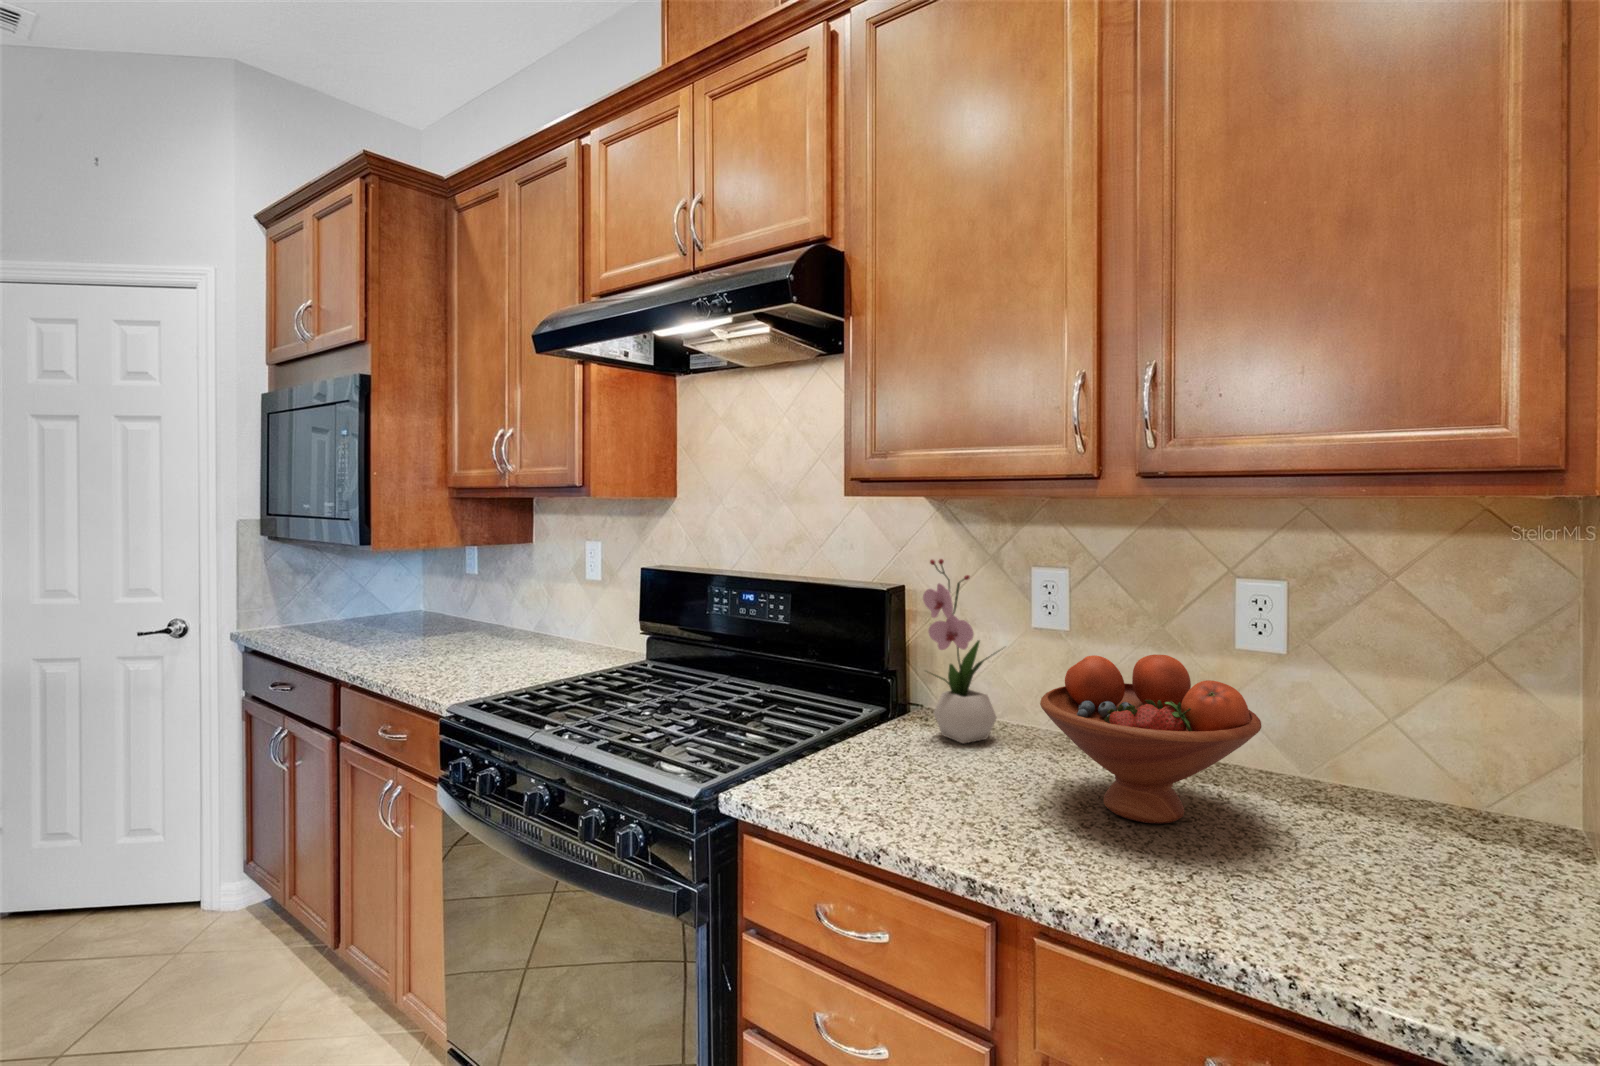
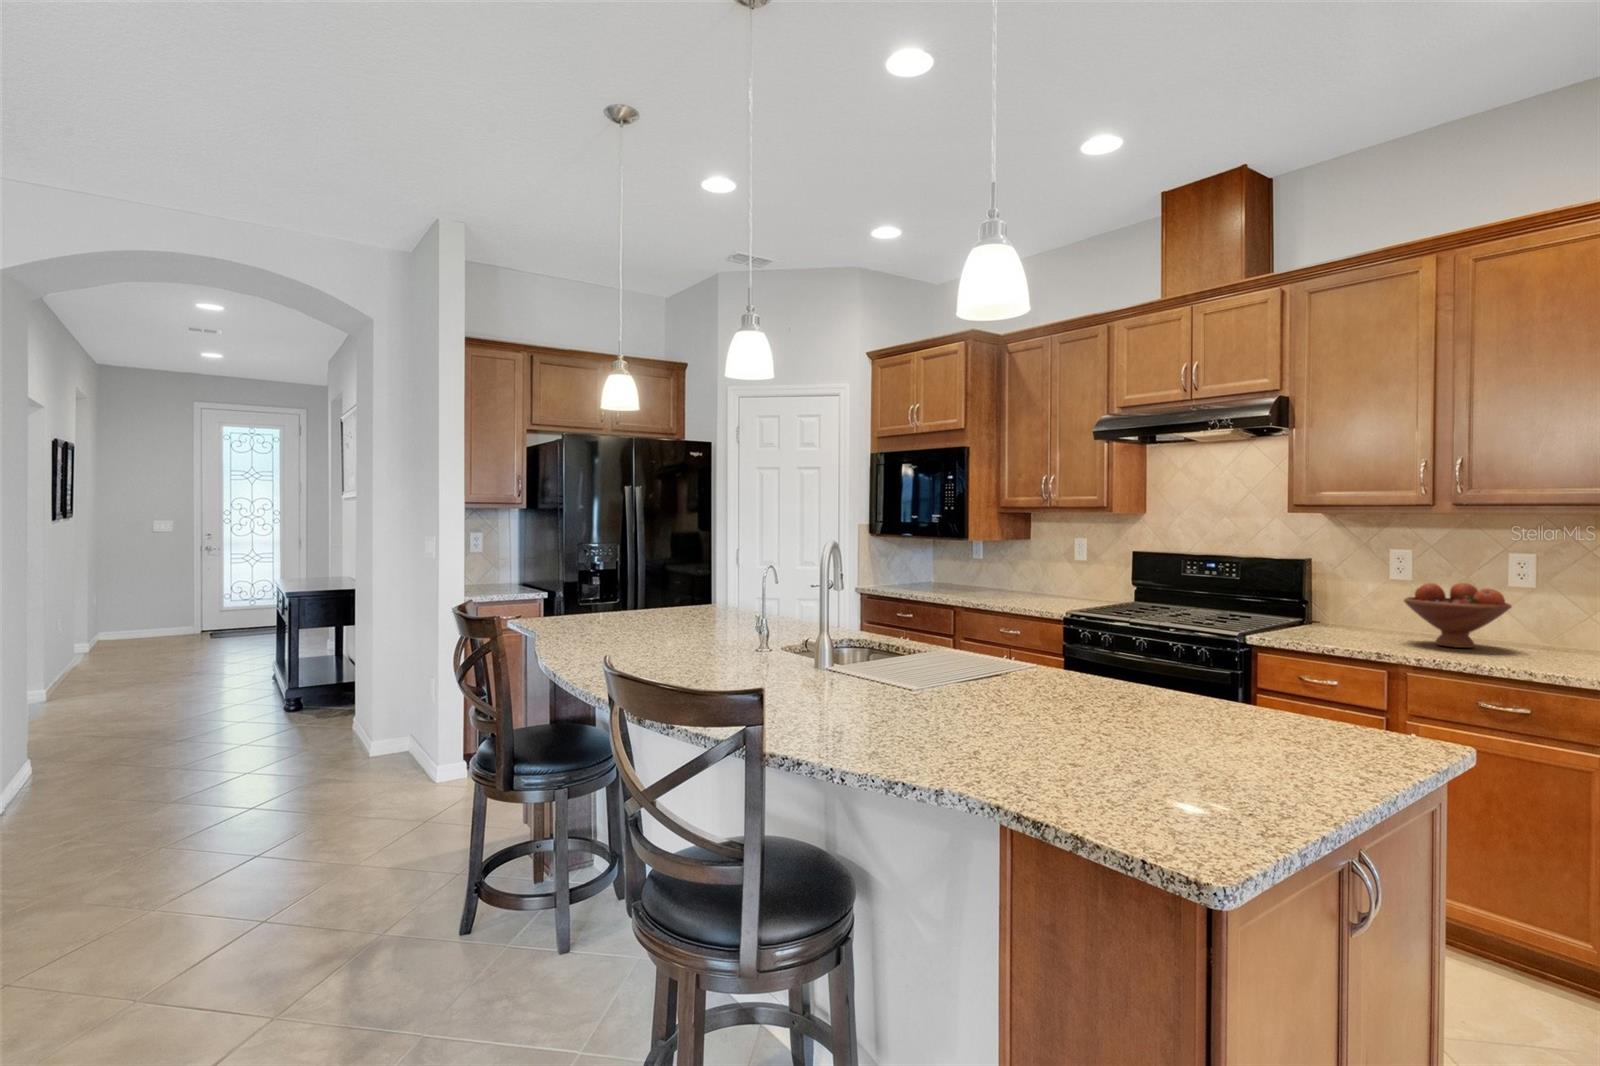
flower arrangement: present [923,559,996,743] -> none [1332,543,1378,631]

